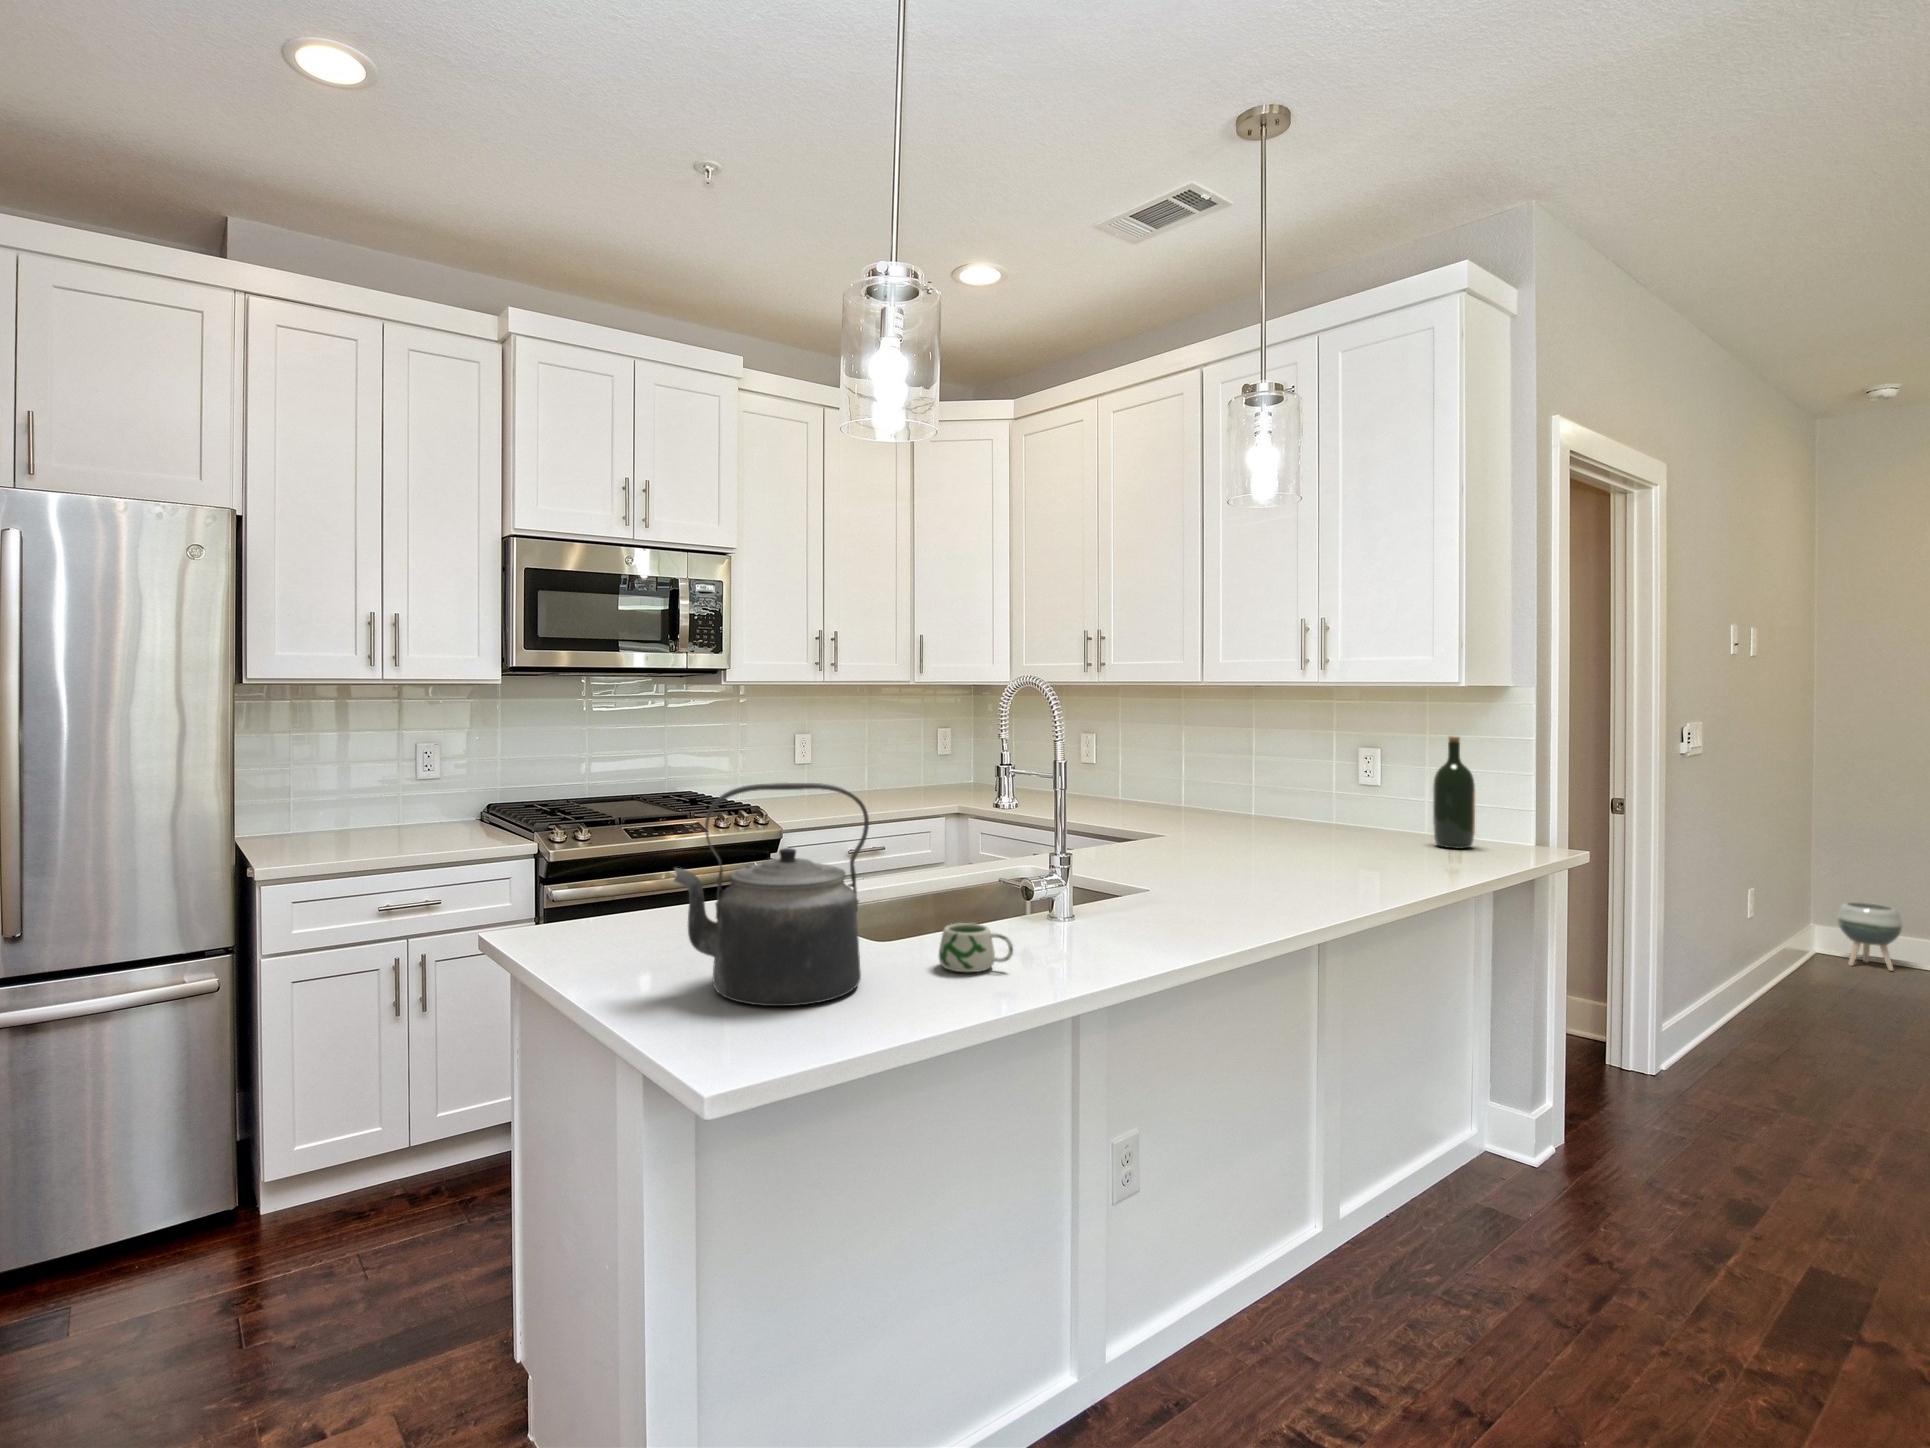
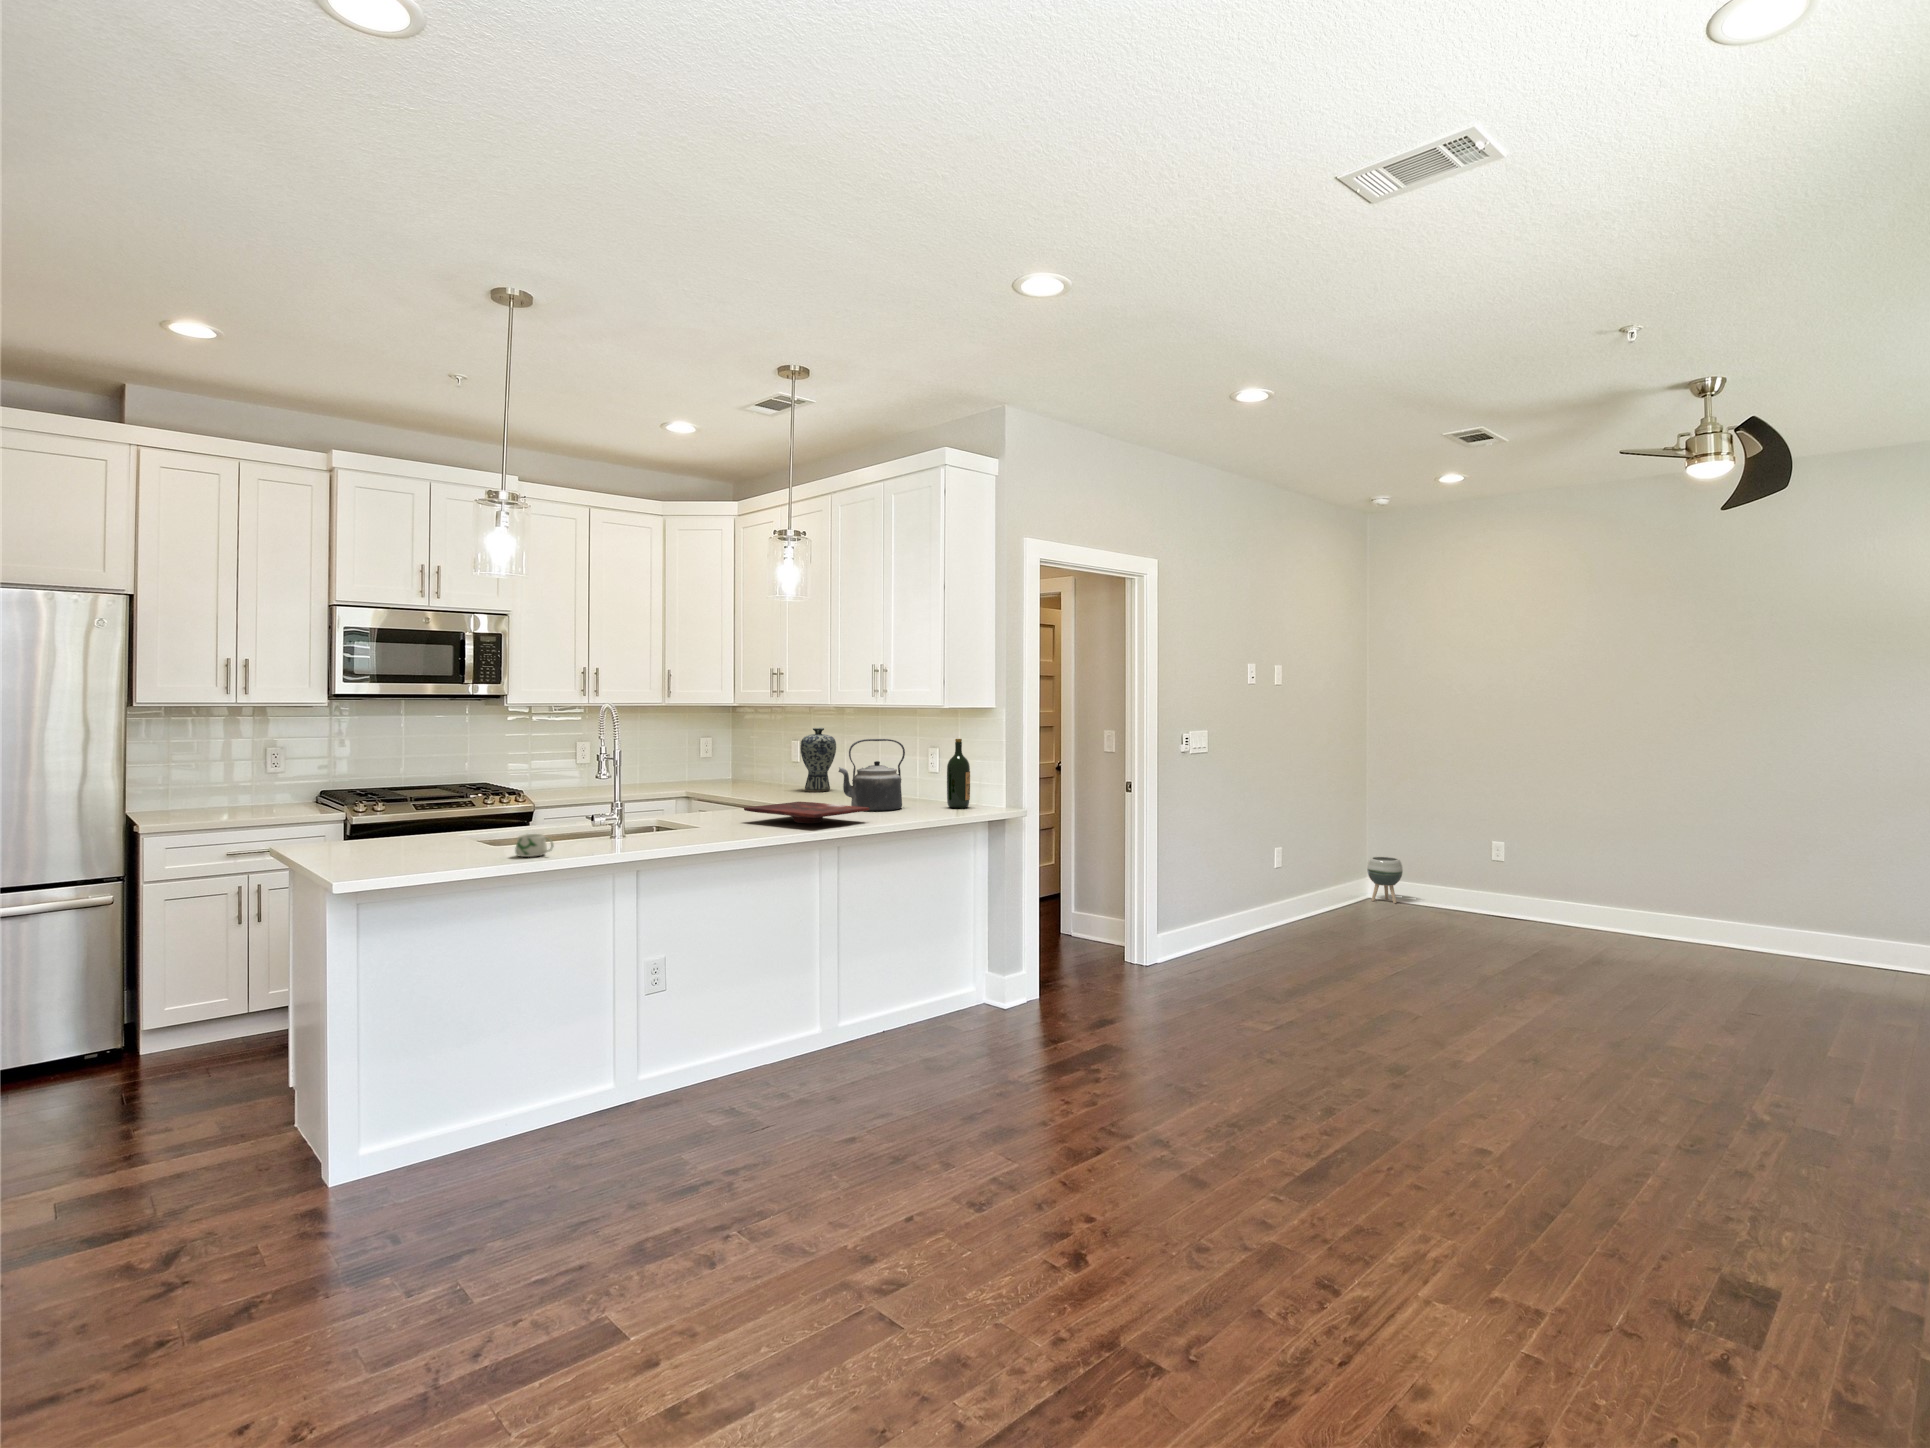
vase: none [1120,717,1172,810] -> present [800,728,836,792]
kettle: present [674,783,869,1006] -> present [839,739,905,811]
cutting board: none [1180,838,1397,881] -> present [744,802,869,823]

